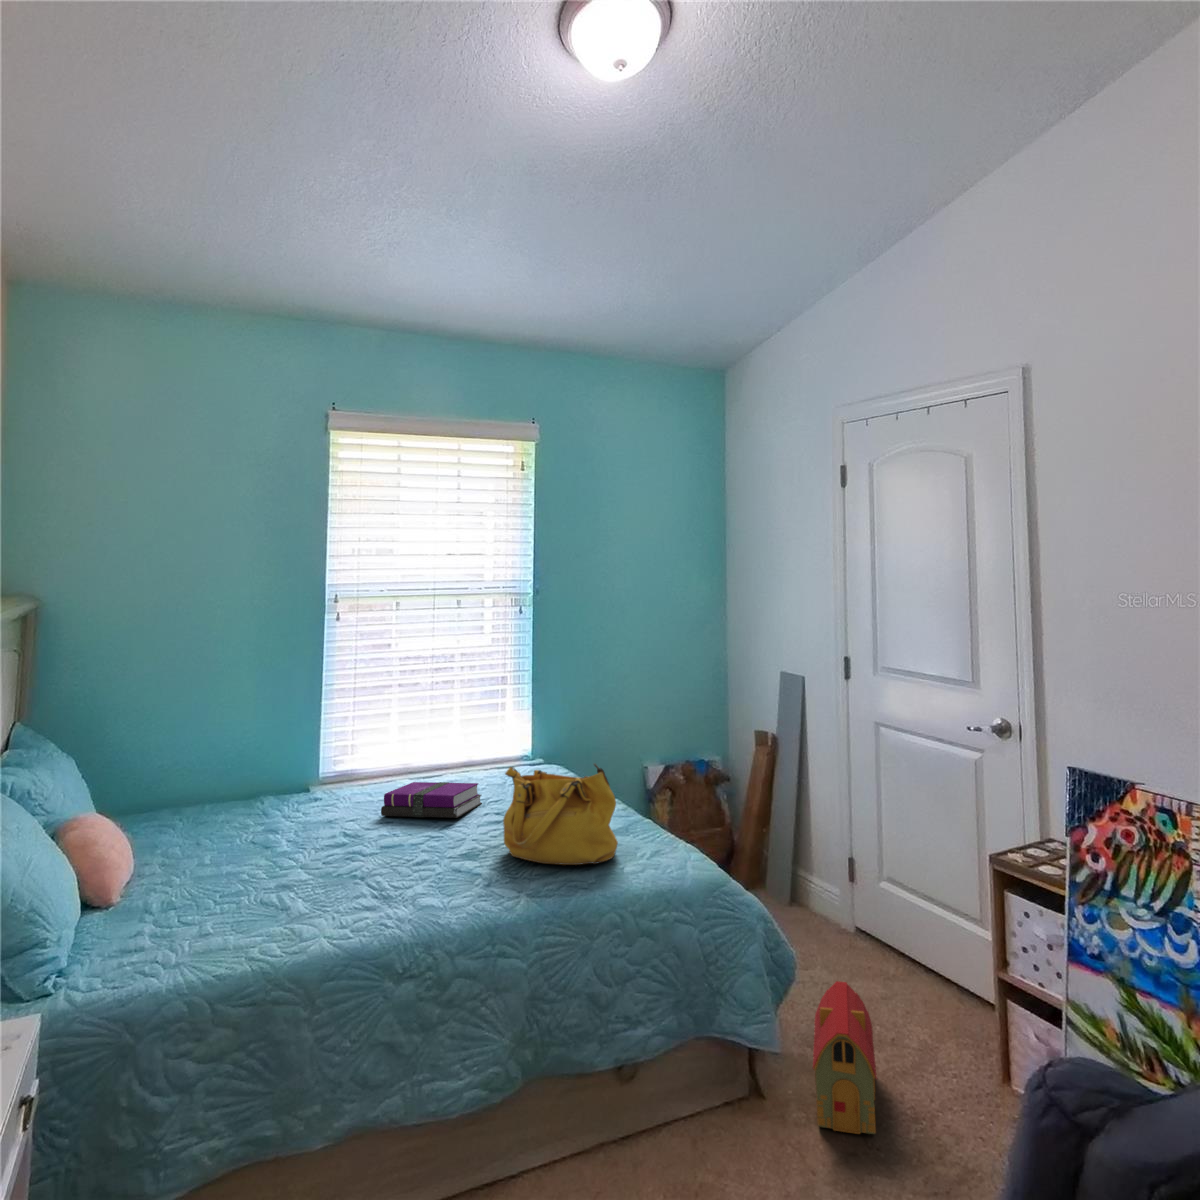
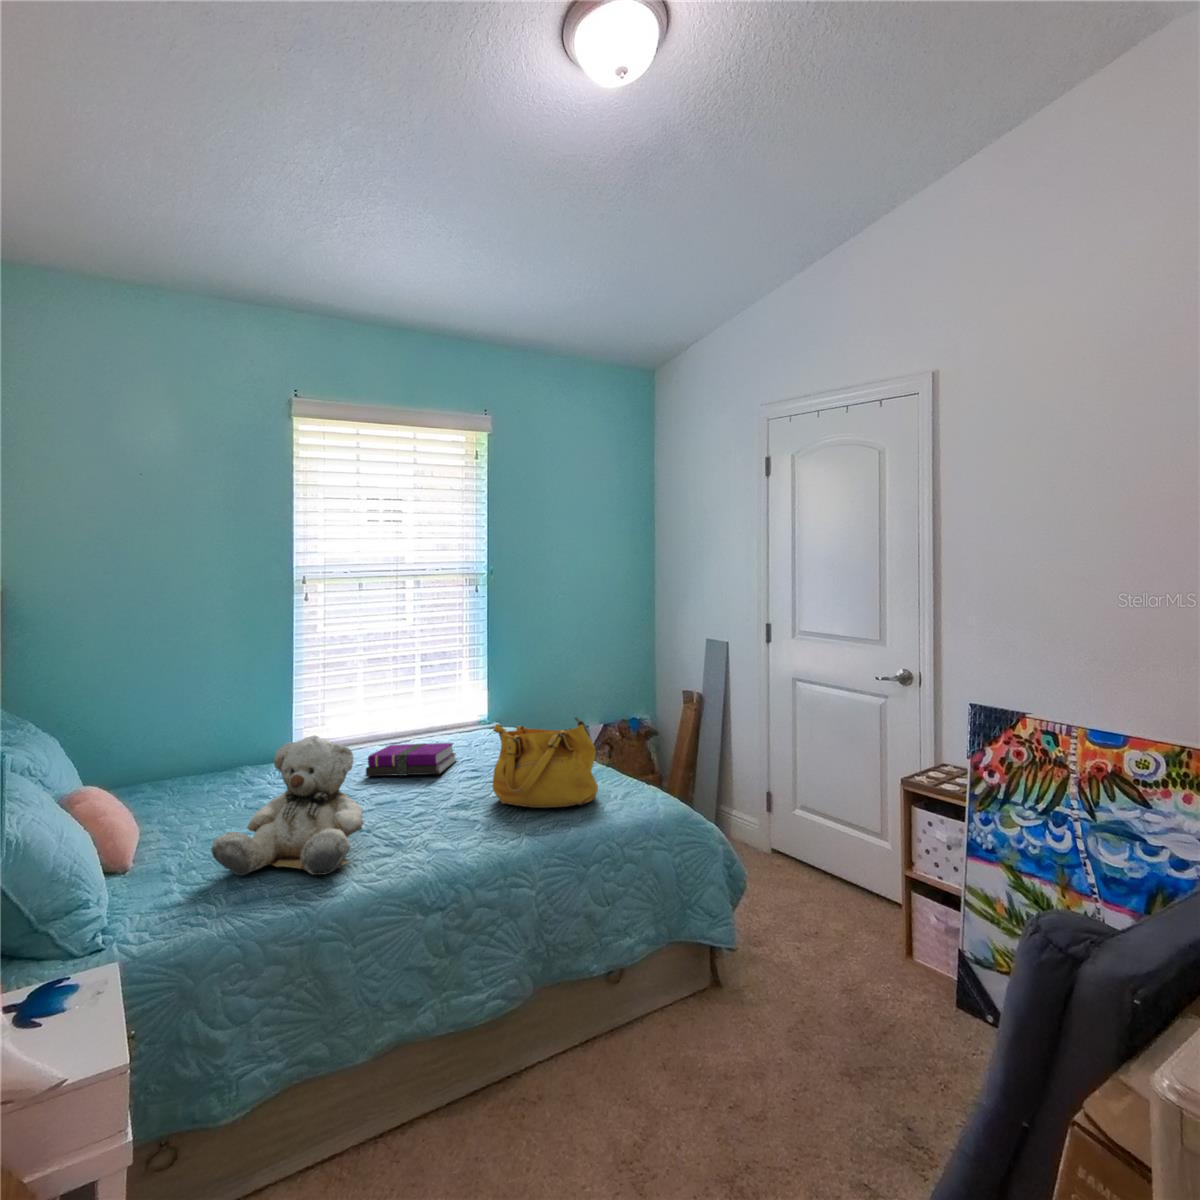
teddy bear: none [191,773,351,924] -> present [211,736,363,876]
toy house: present [813,981,877,1134] -> none [764,892,826,1015]

